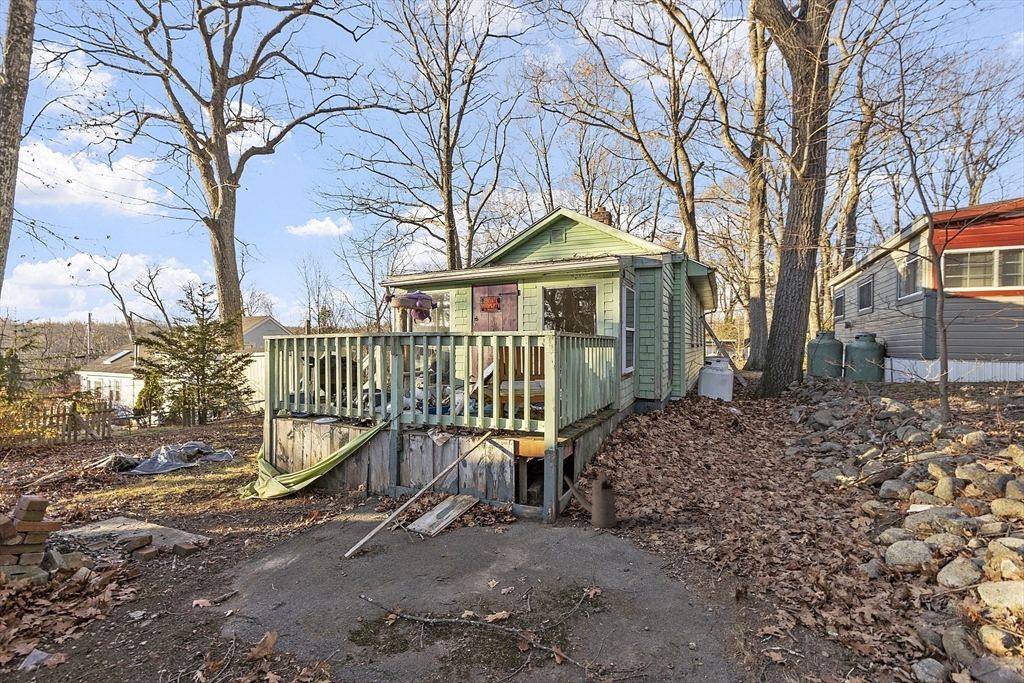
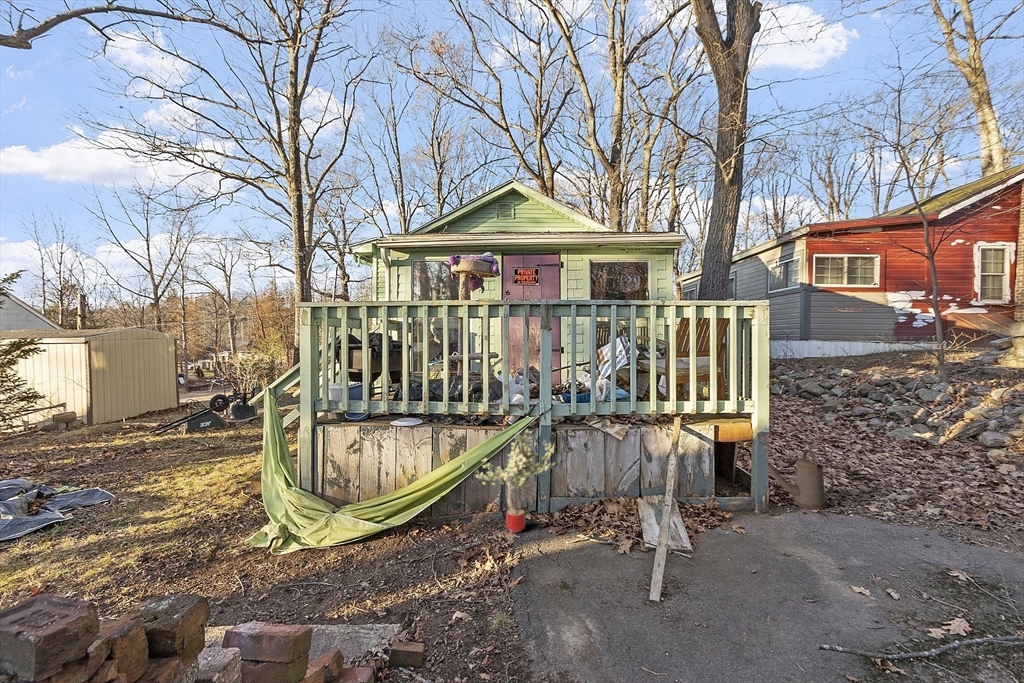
potted tree: none [334,431,382,506] -> present [475,429,555,533]

